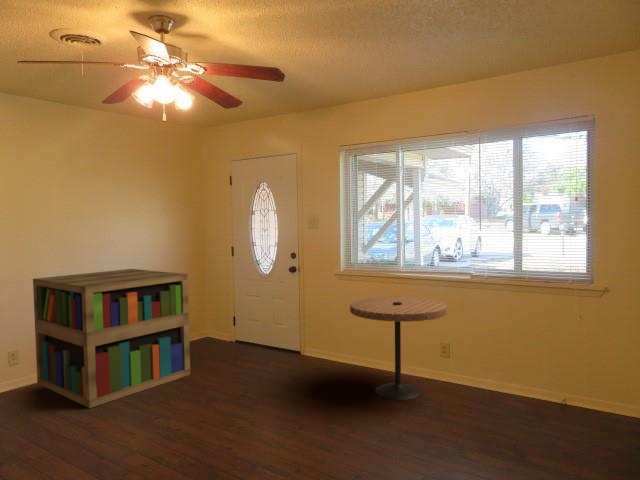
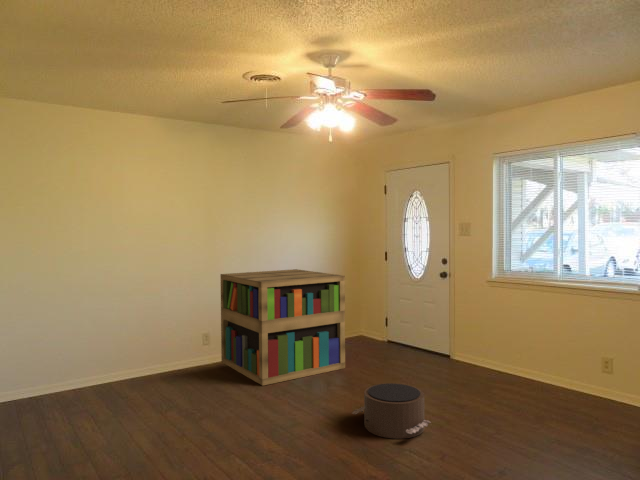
side table: present [350,296,447,400] -> none [502,307,611,414]
pouf: none [197,390,285,453] -> present [352,383,431,439]

